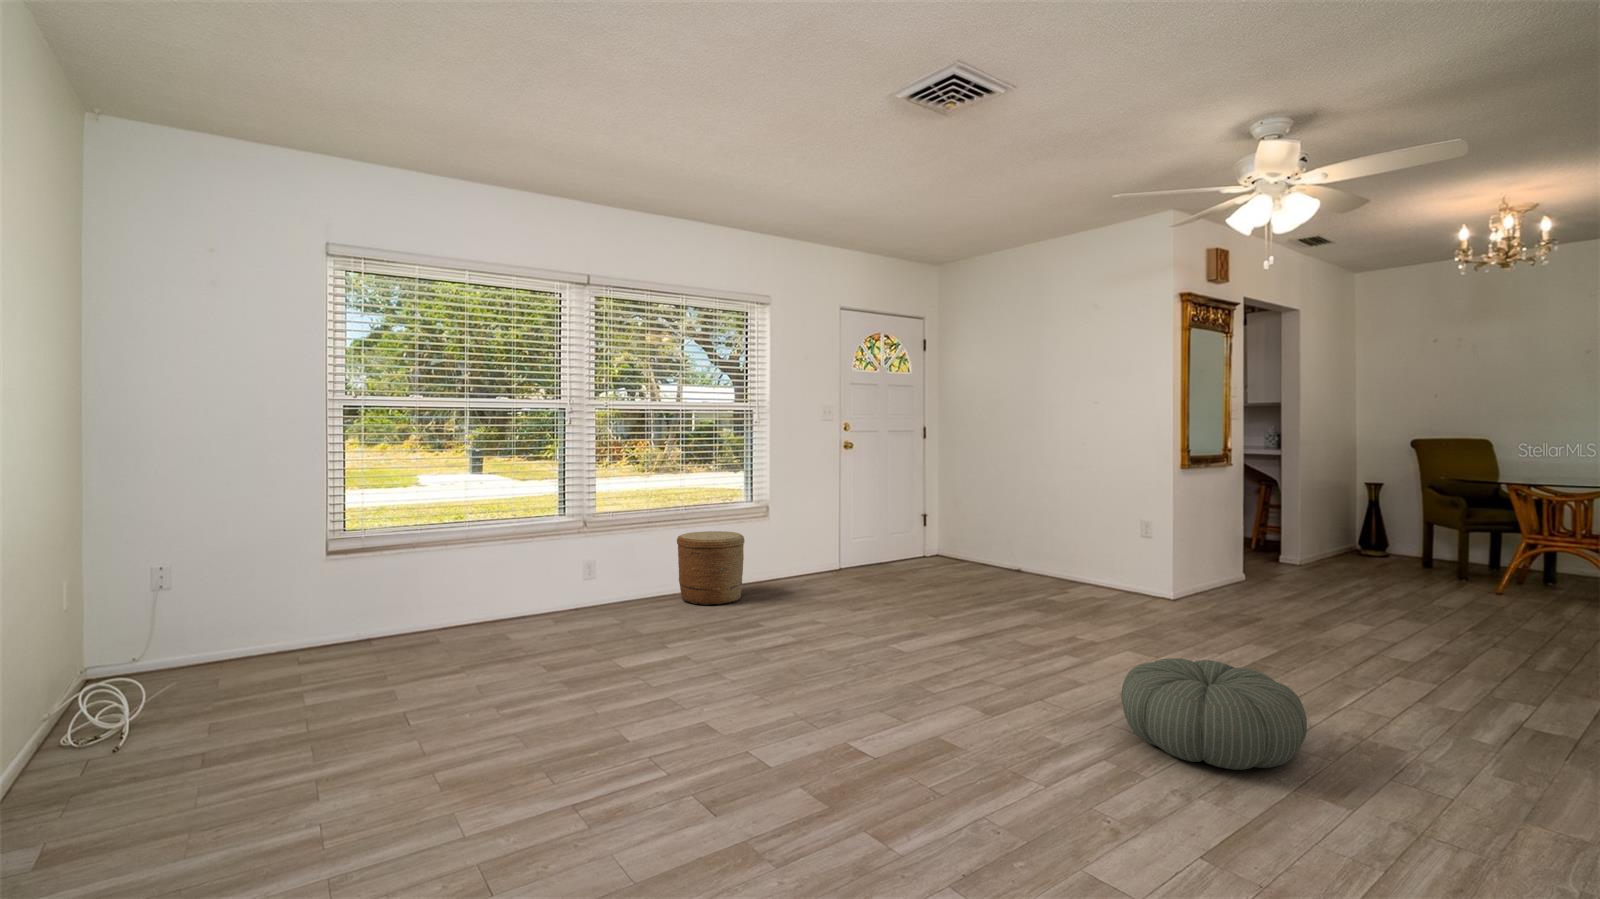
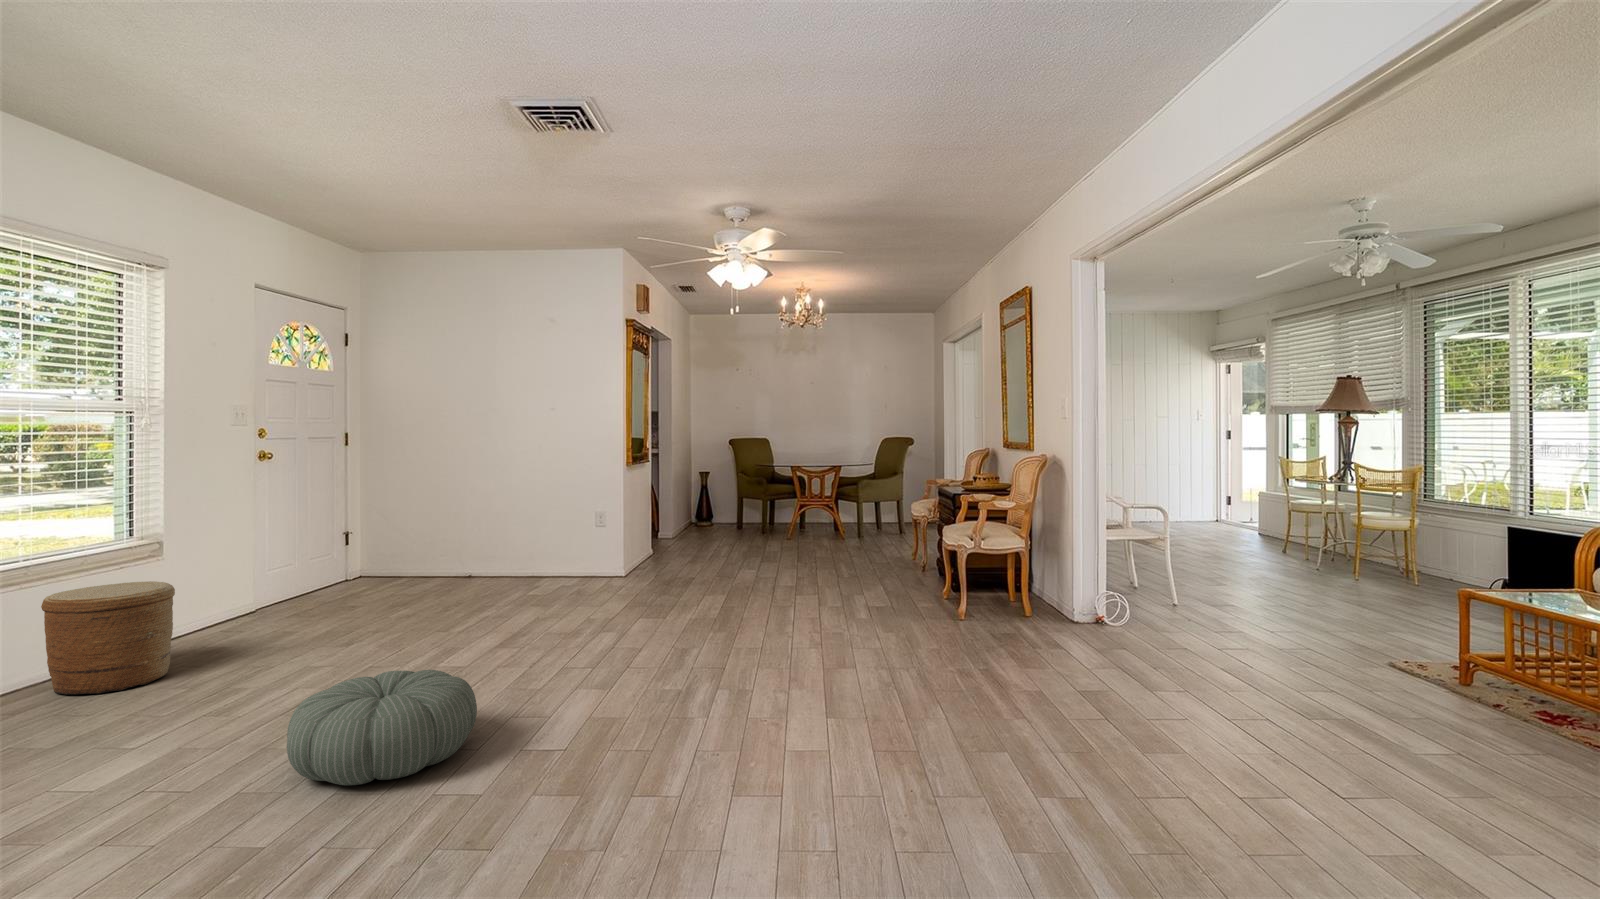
pouf: present [1121,658,1307,770] -> present [287,670,477,785]

